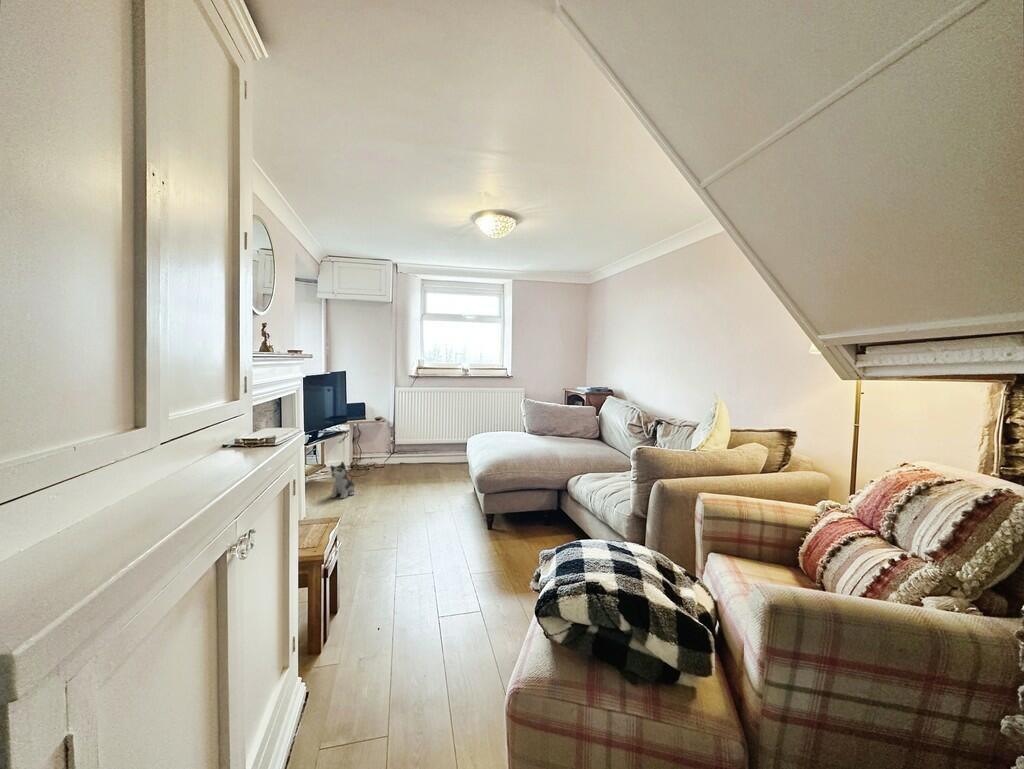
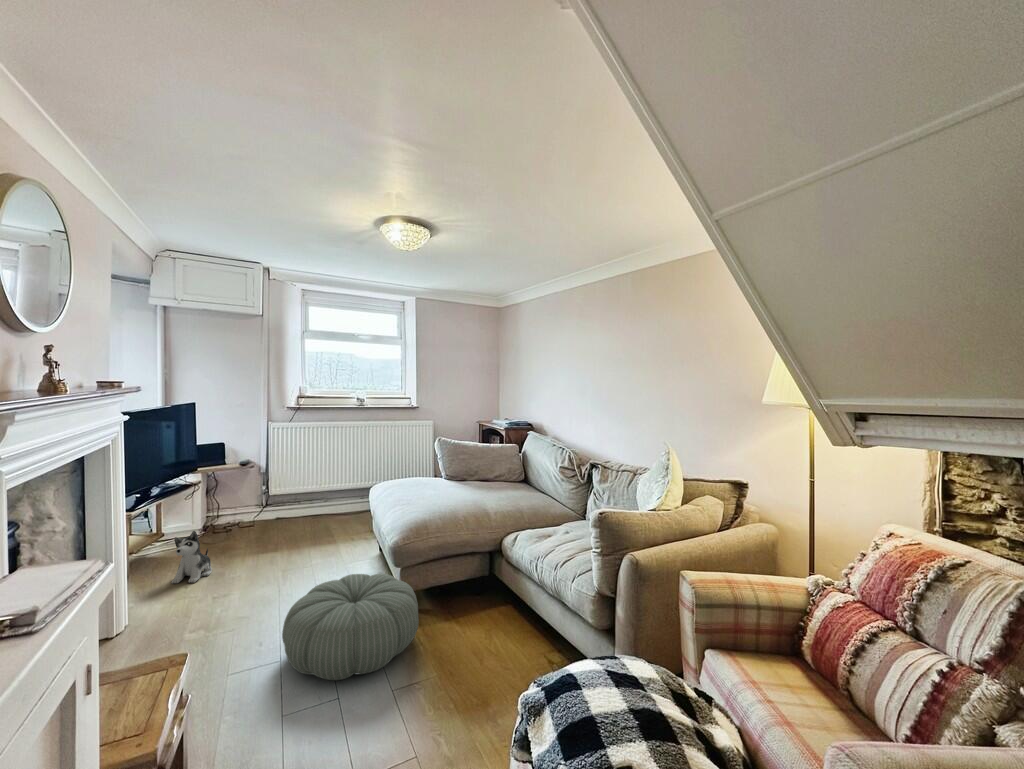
pouf: none [397,495,495,562] -> present [282,574,419,680]

